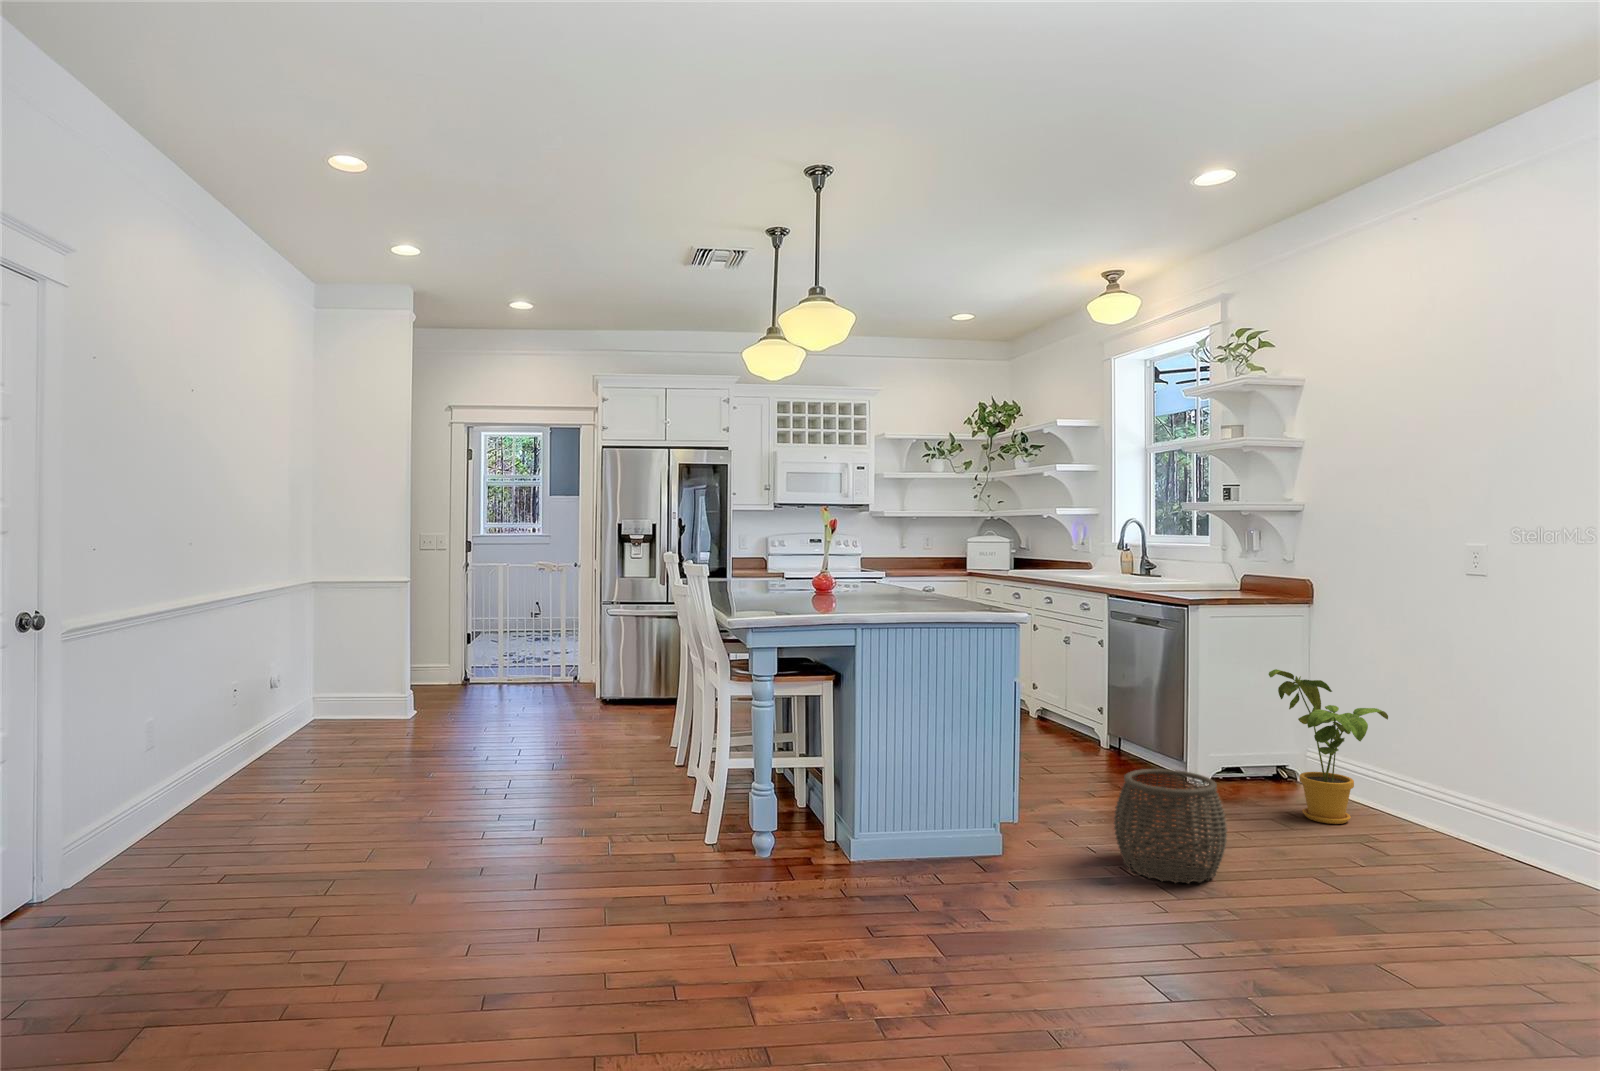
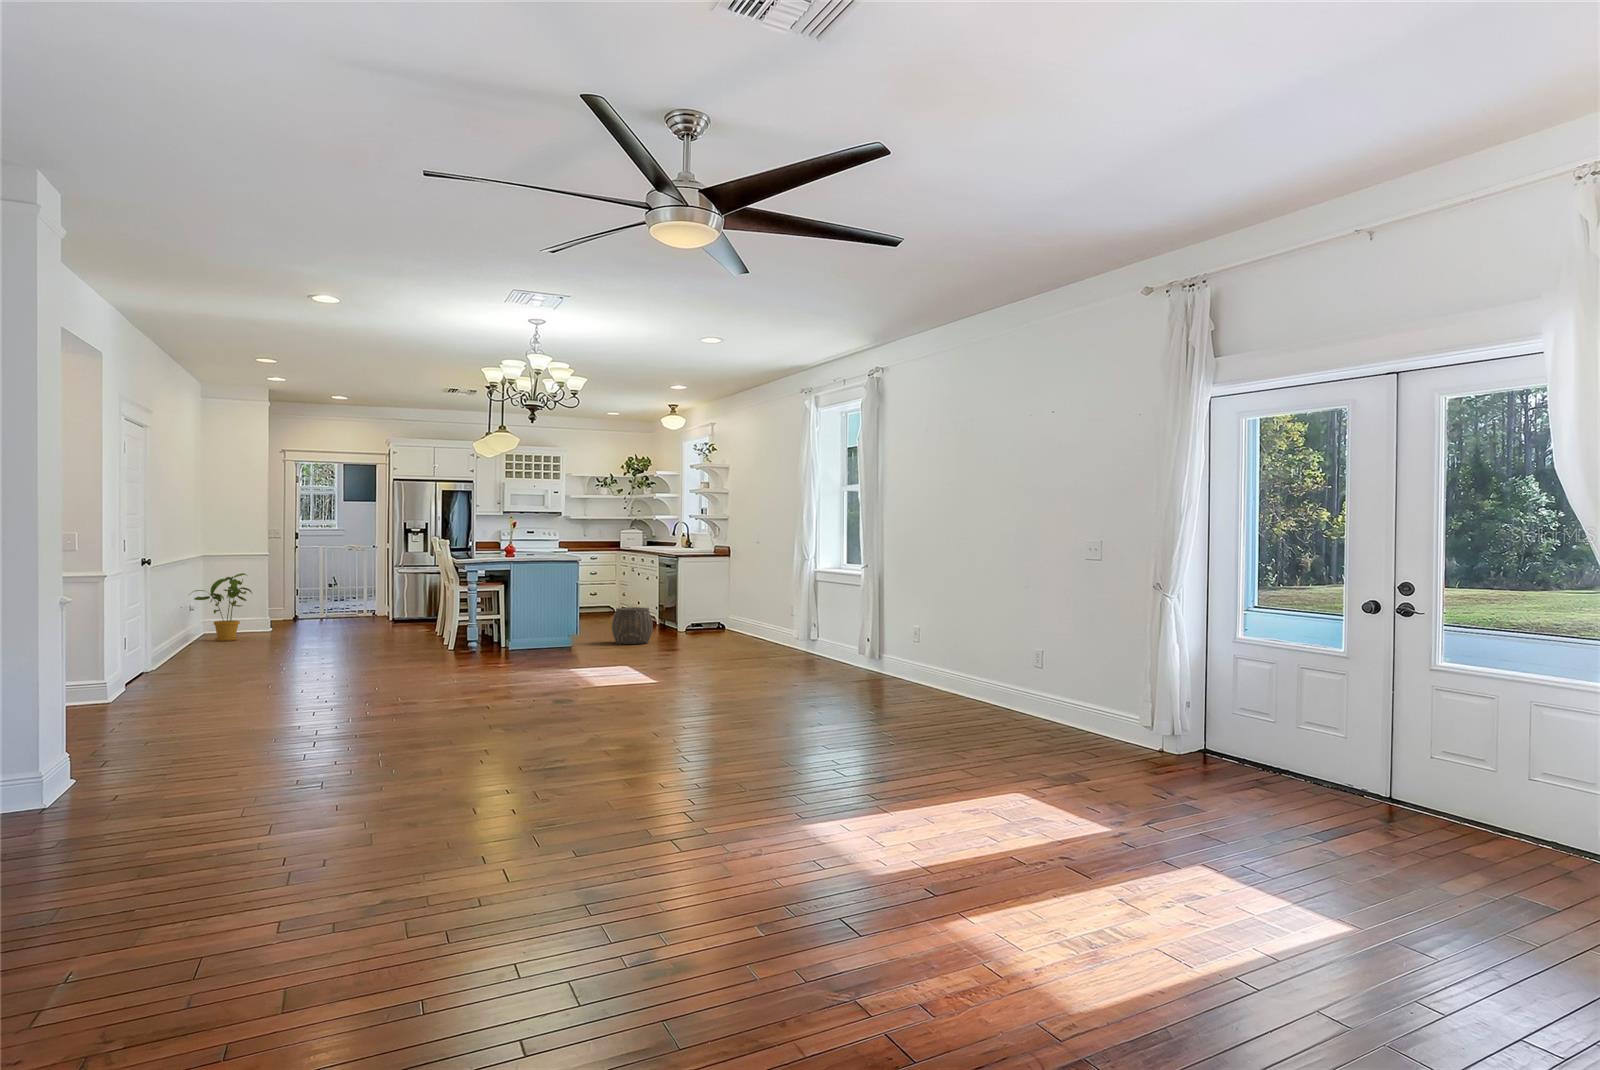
house plant: present [1269,669,1388,824] -> present [190,573,252,641]

